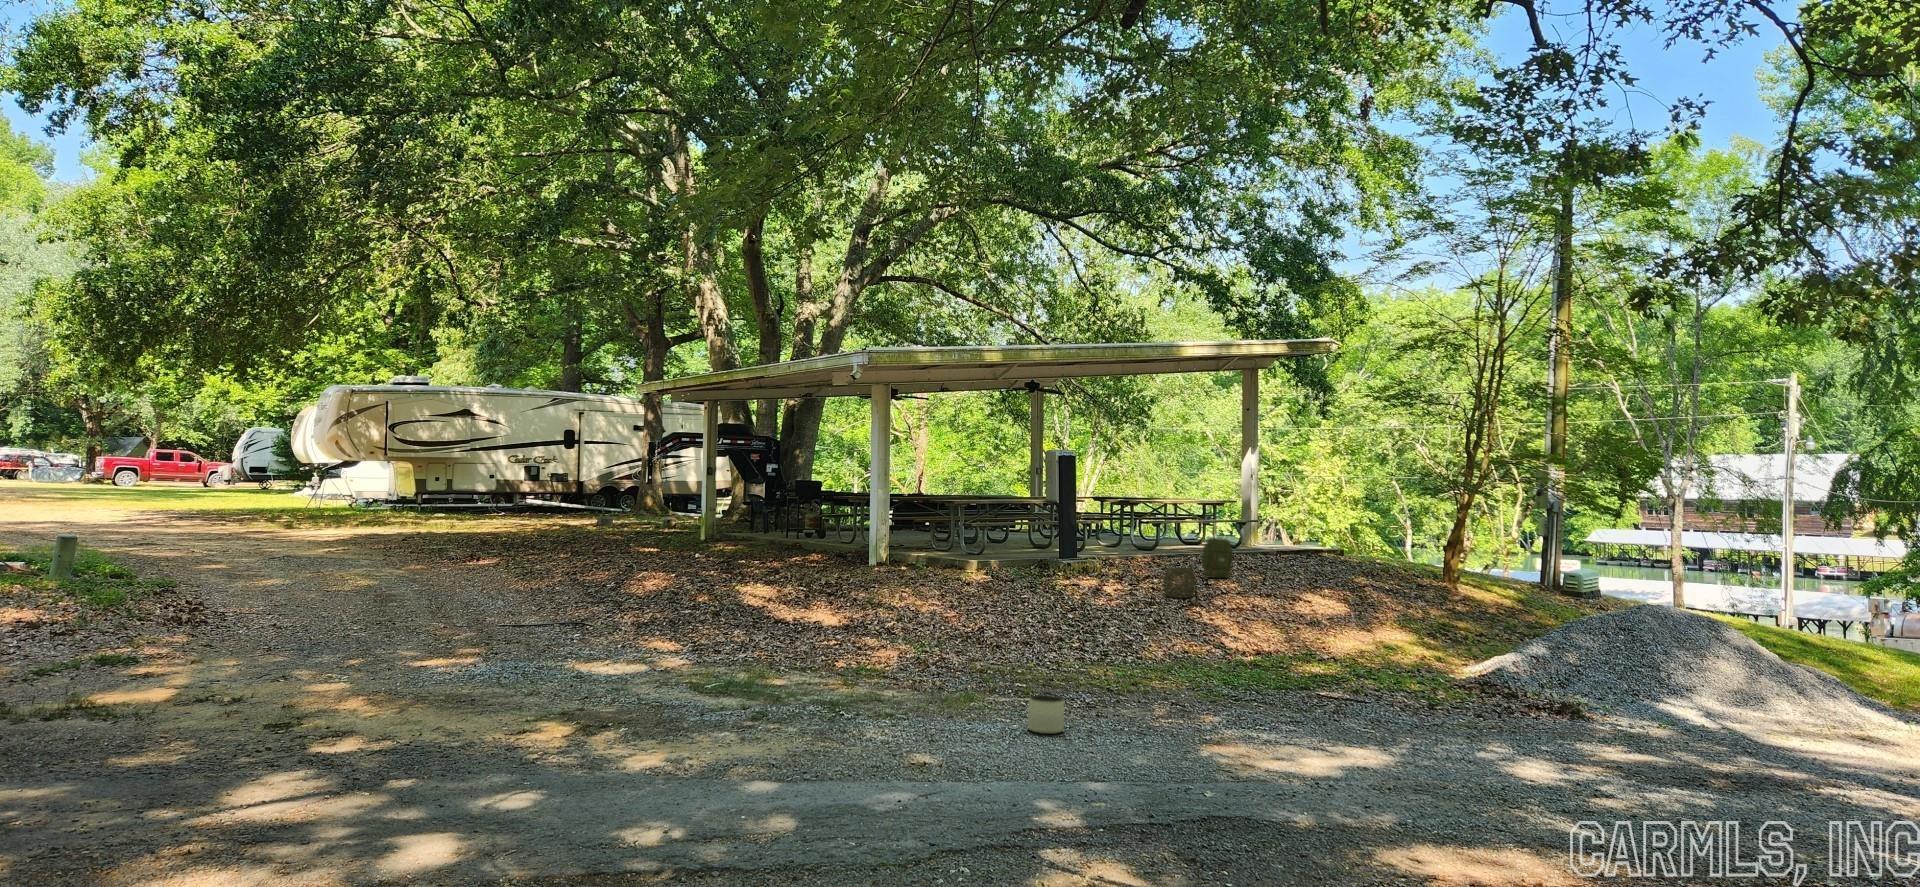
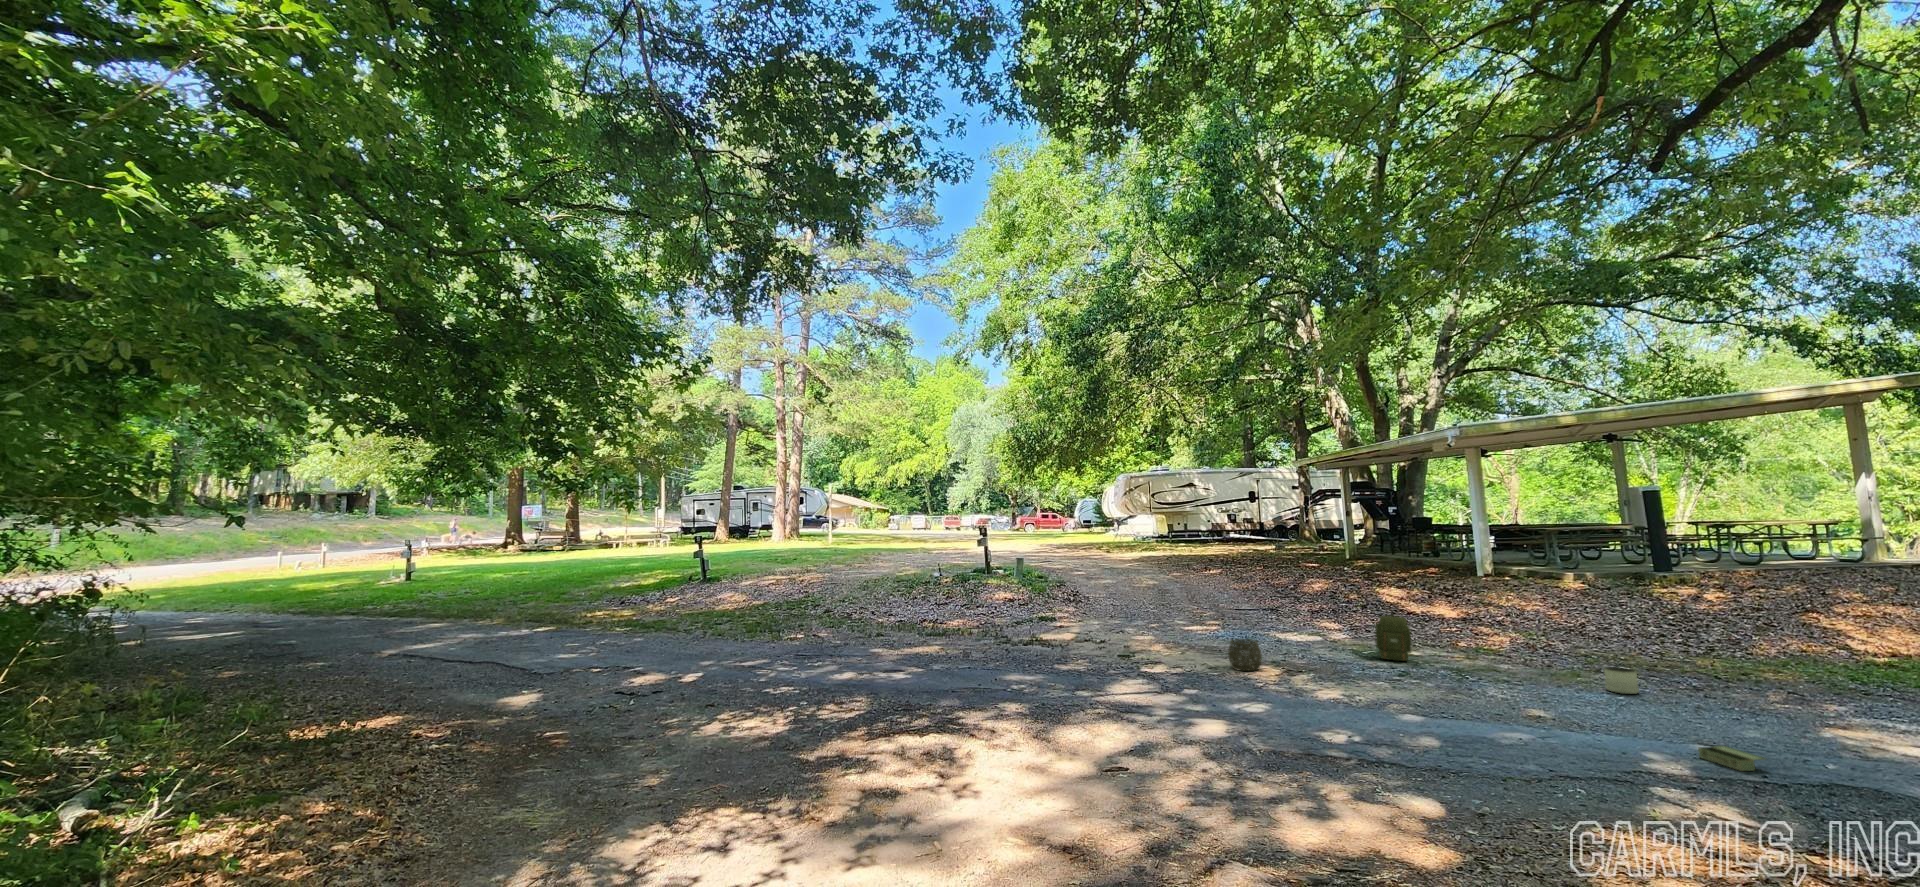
backpack: present [1202,538,1233,578] -> present [1375,616,1411,661]
woven basket: present [1163,567,1196,598] -> present [1228,639,1262,671]
toolbox: none [1149,808,1222,847] -> present [1698,745,1765,771]

